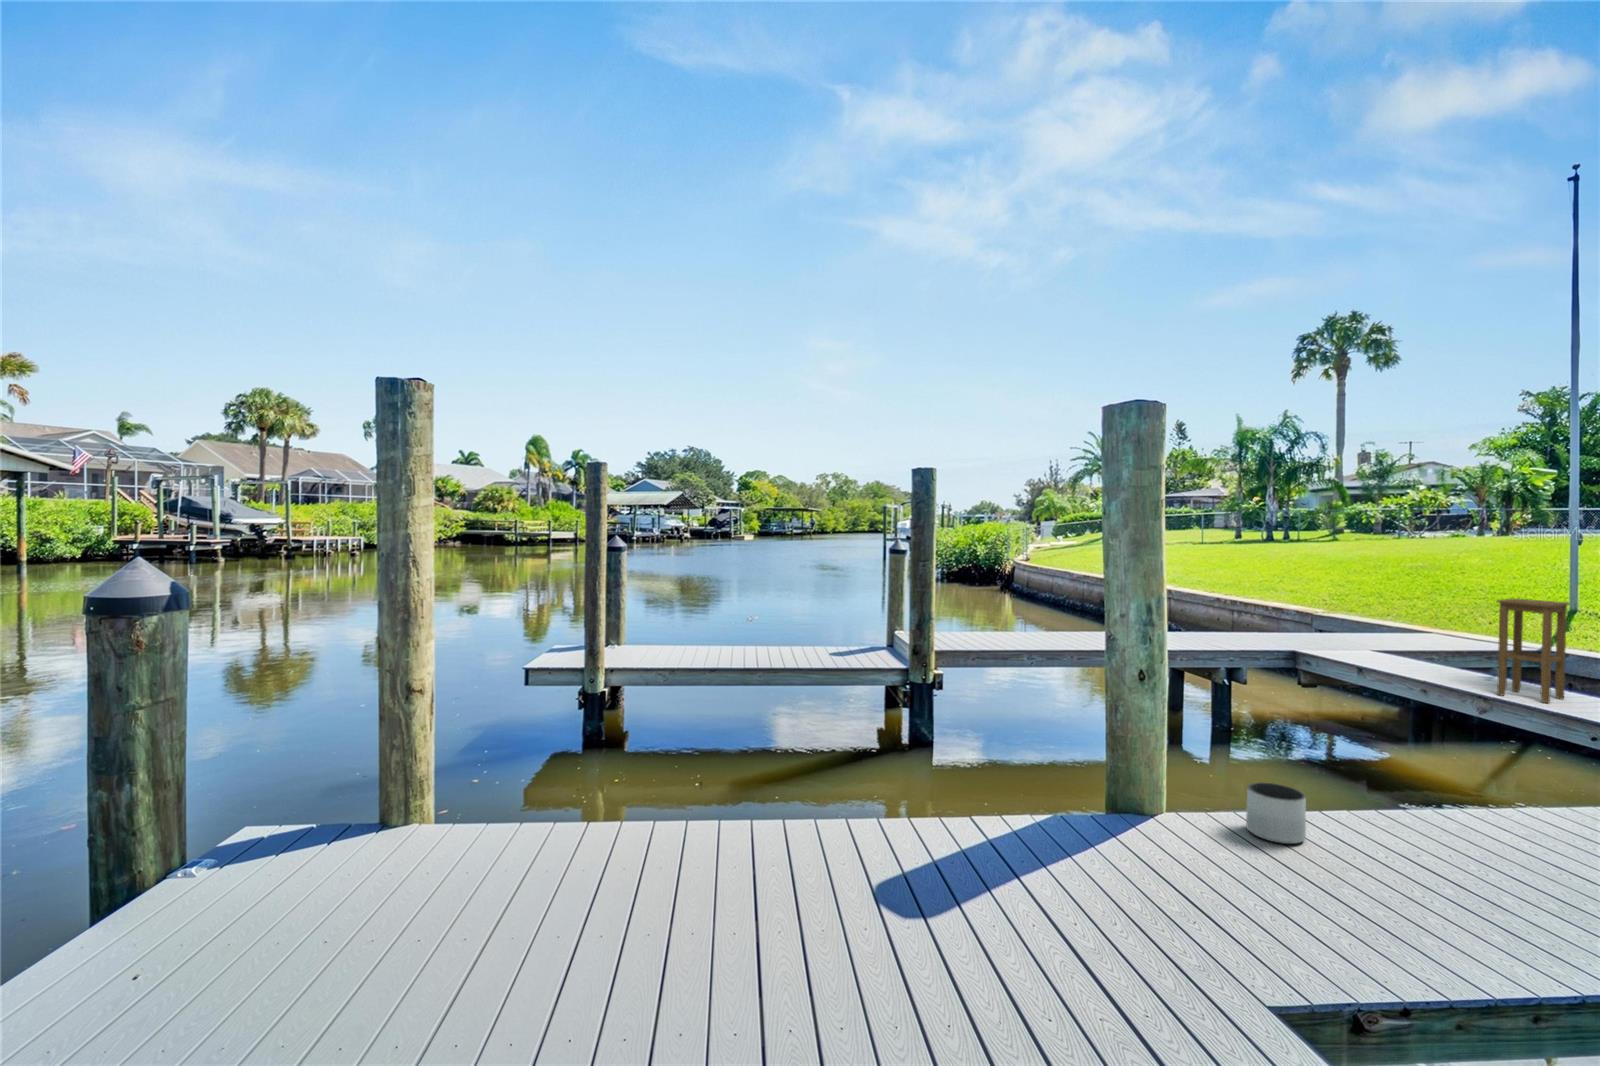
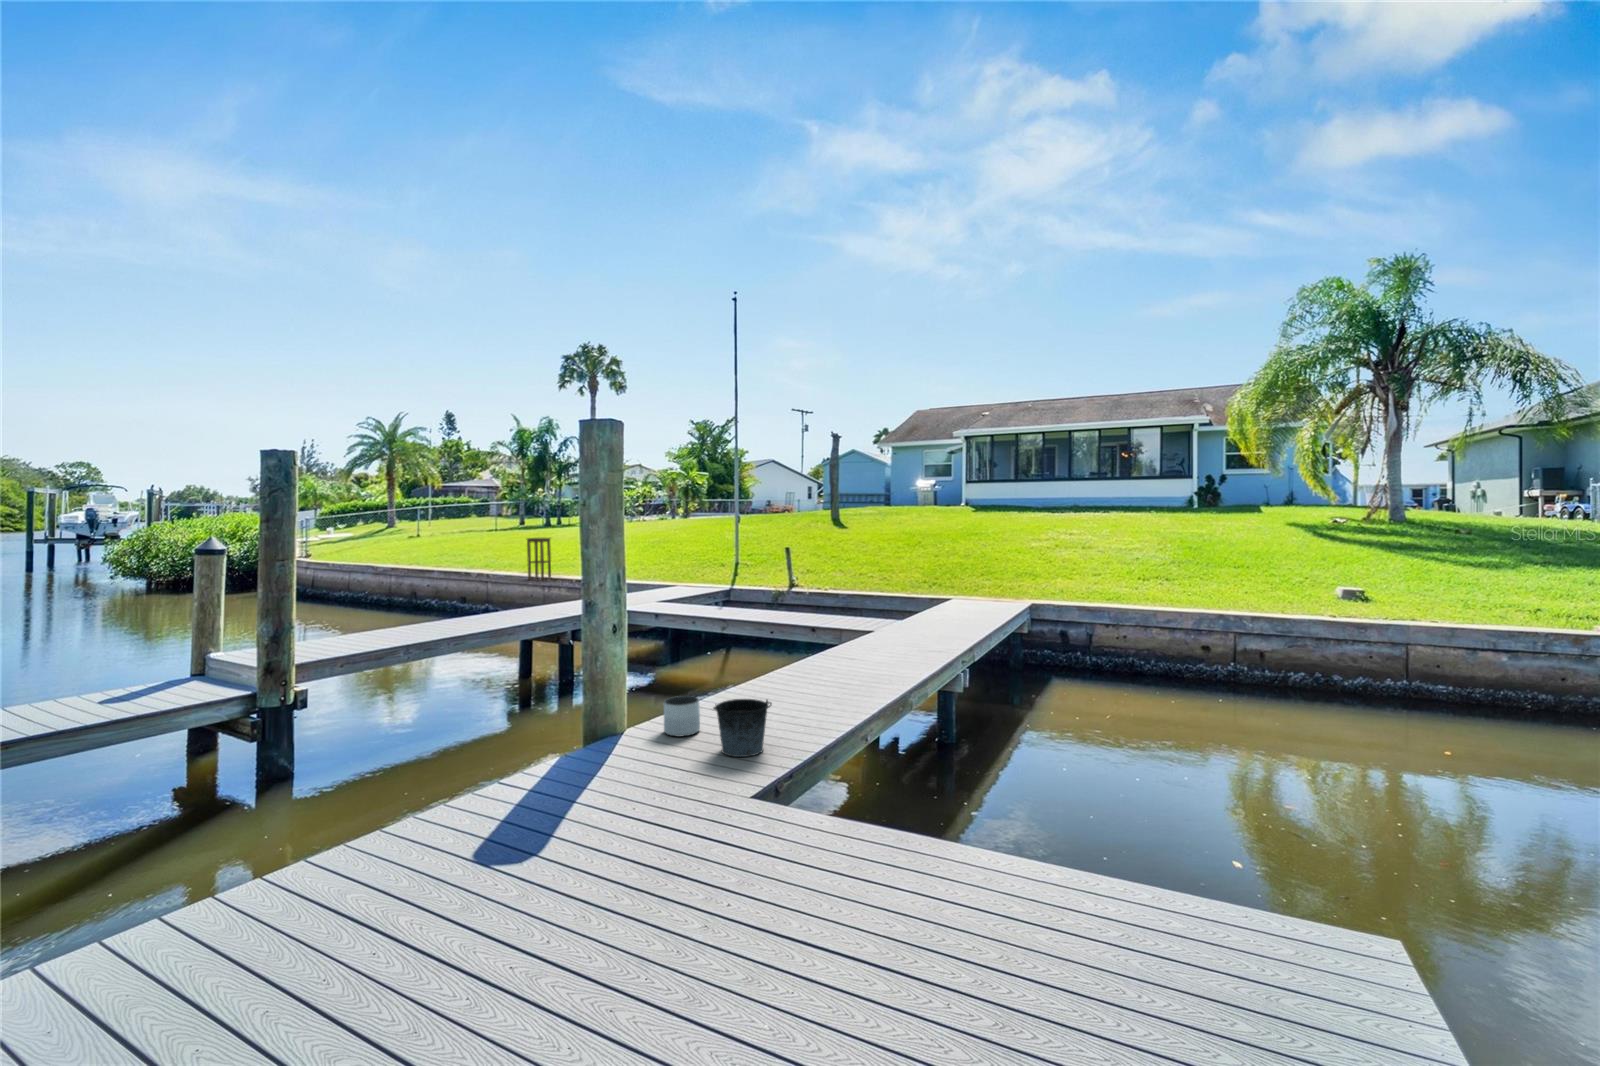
stool: present [1497,599,1570,703] -> present [527,538,551,580]
bucket: none [1302,812,1419,914] -> present [713,699,772,757]

